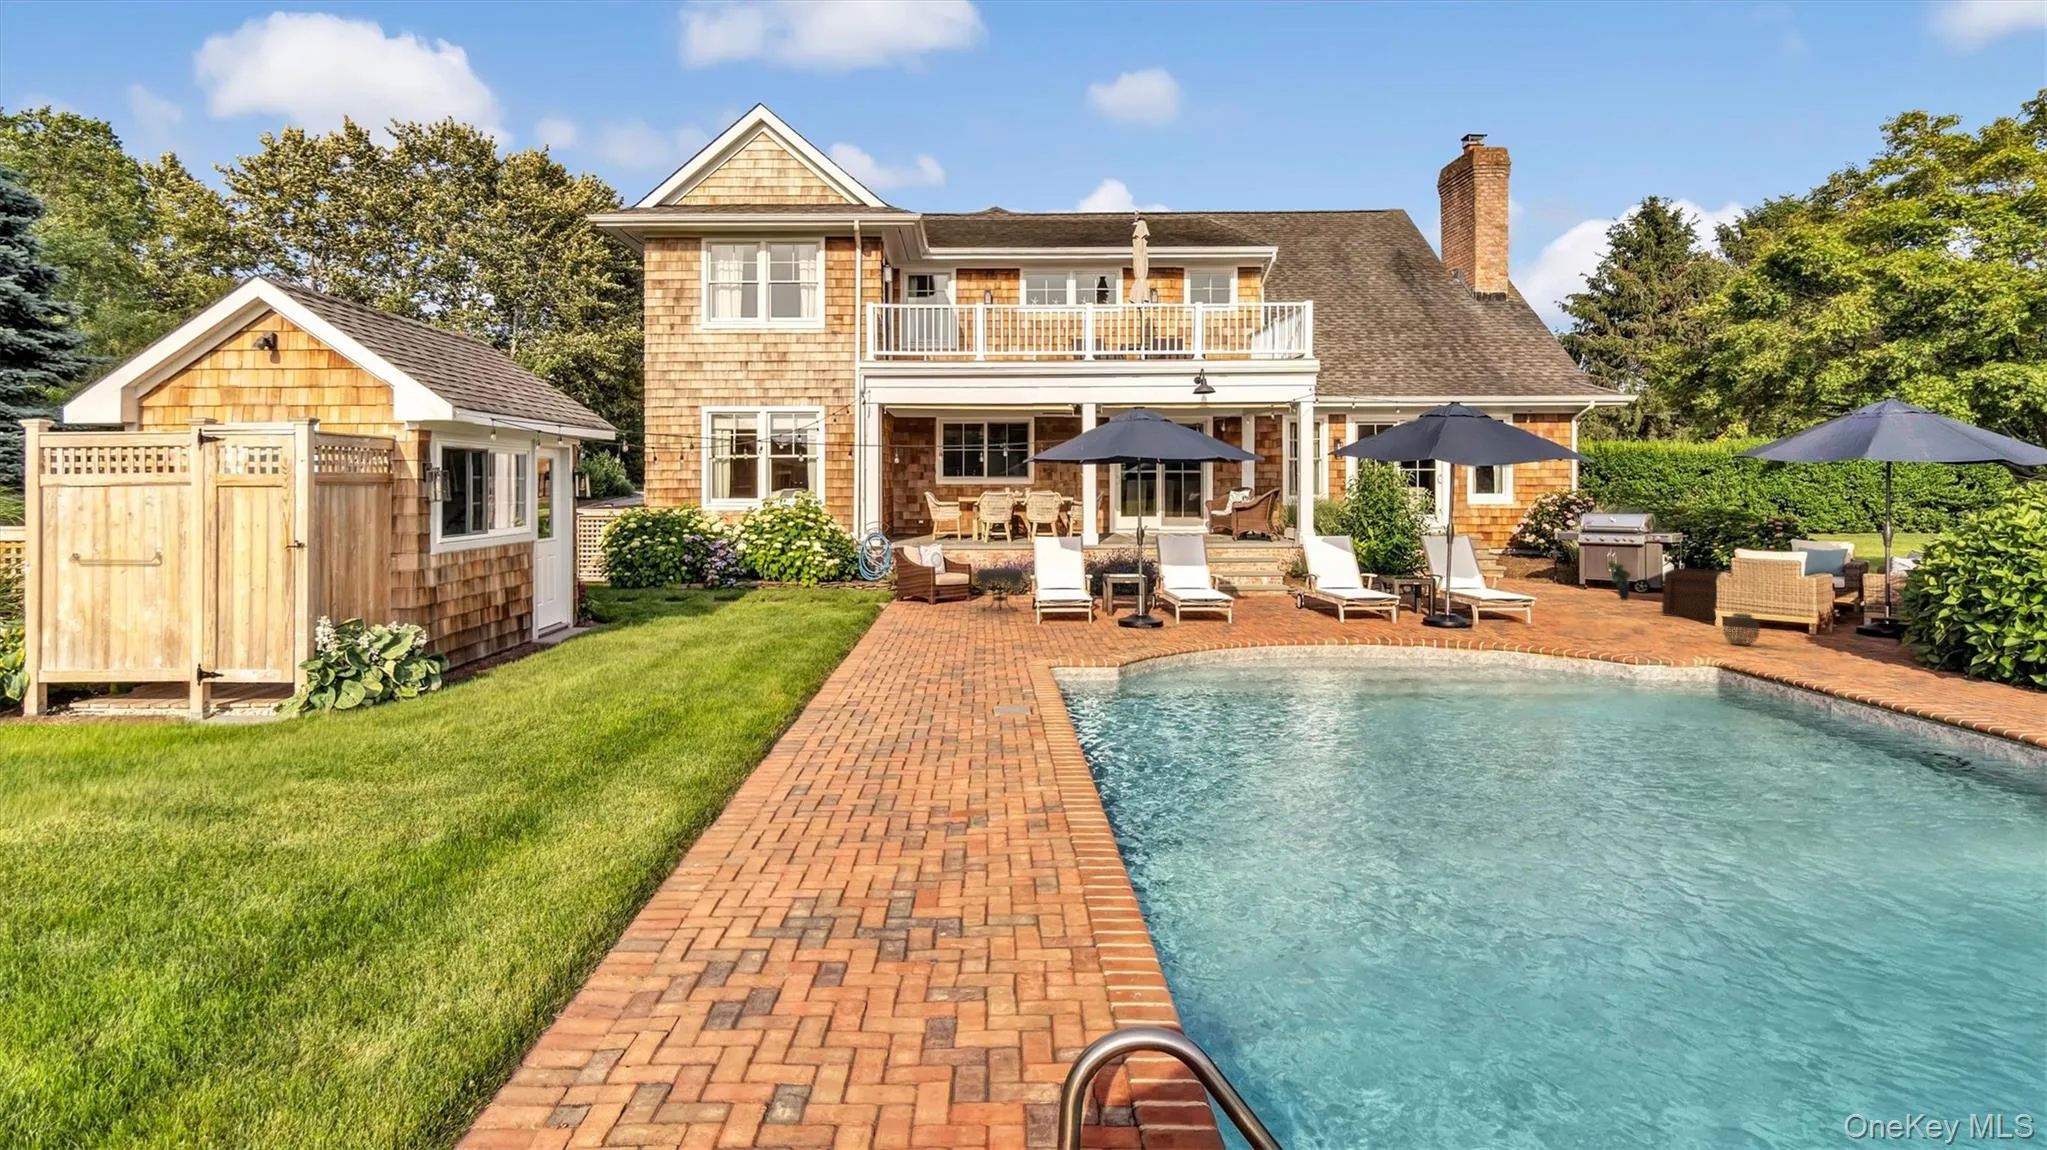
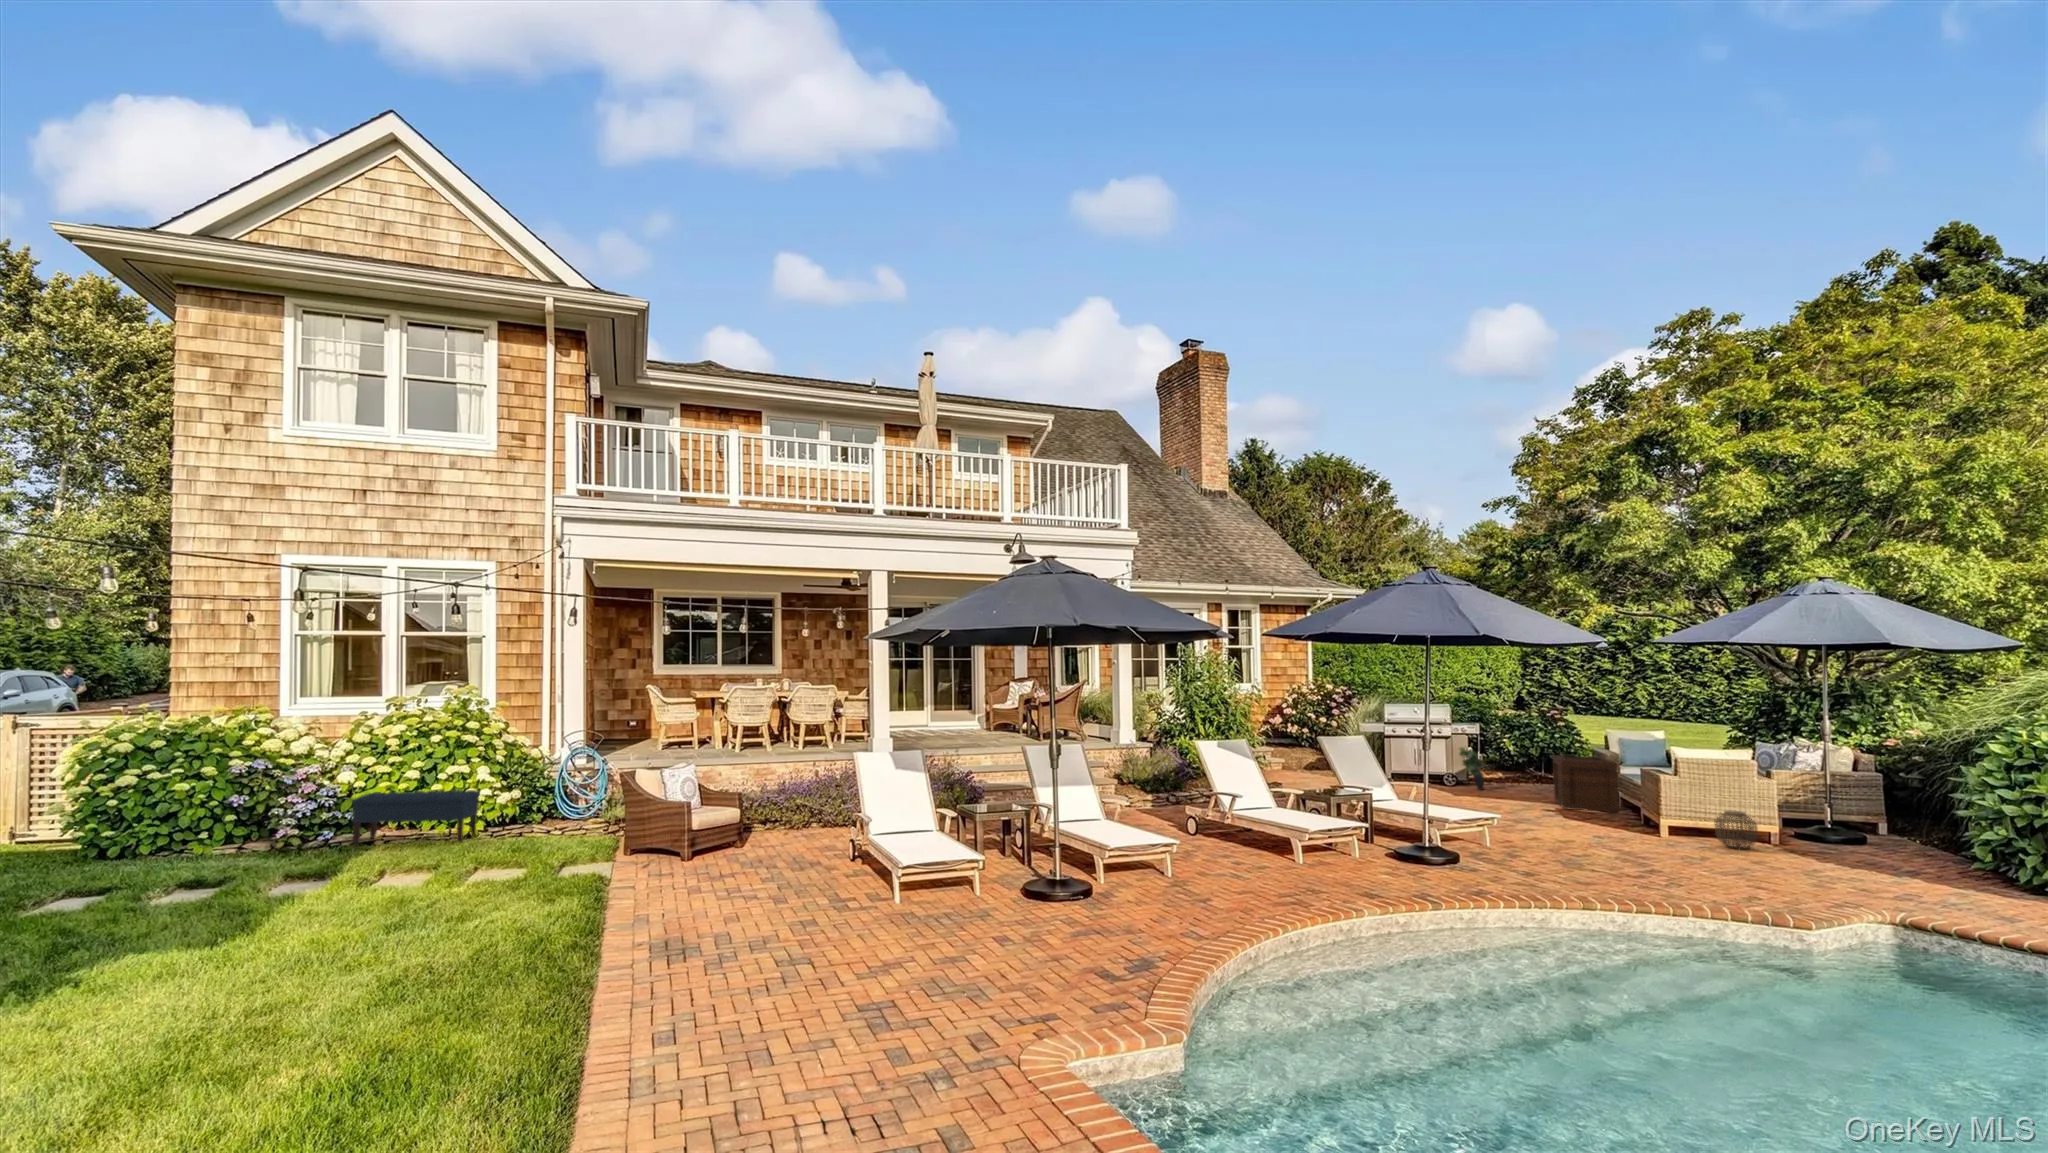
bench: none [746,556,815,589] -> present [352,790,480,846]
side table: present [977,569,1023,612] -> none [790,798,863,873]

